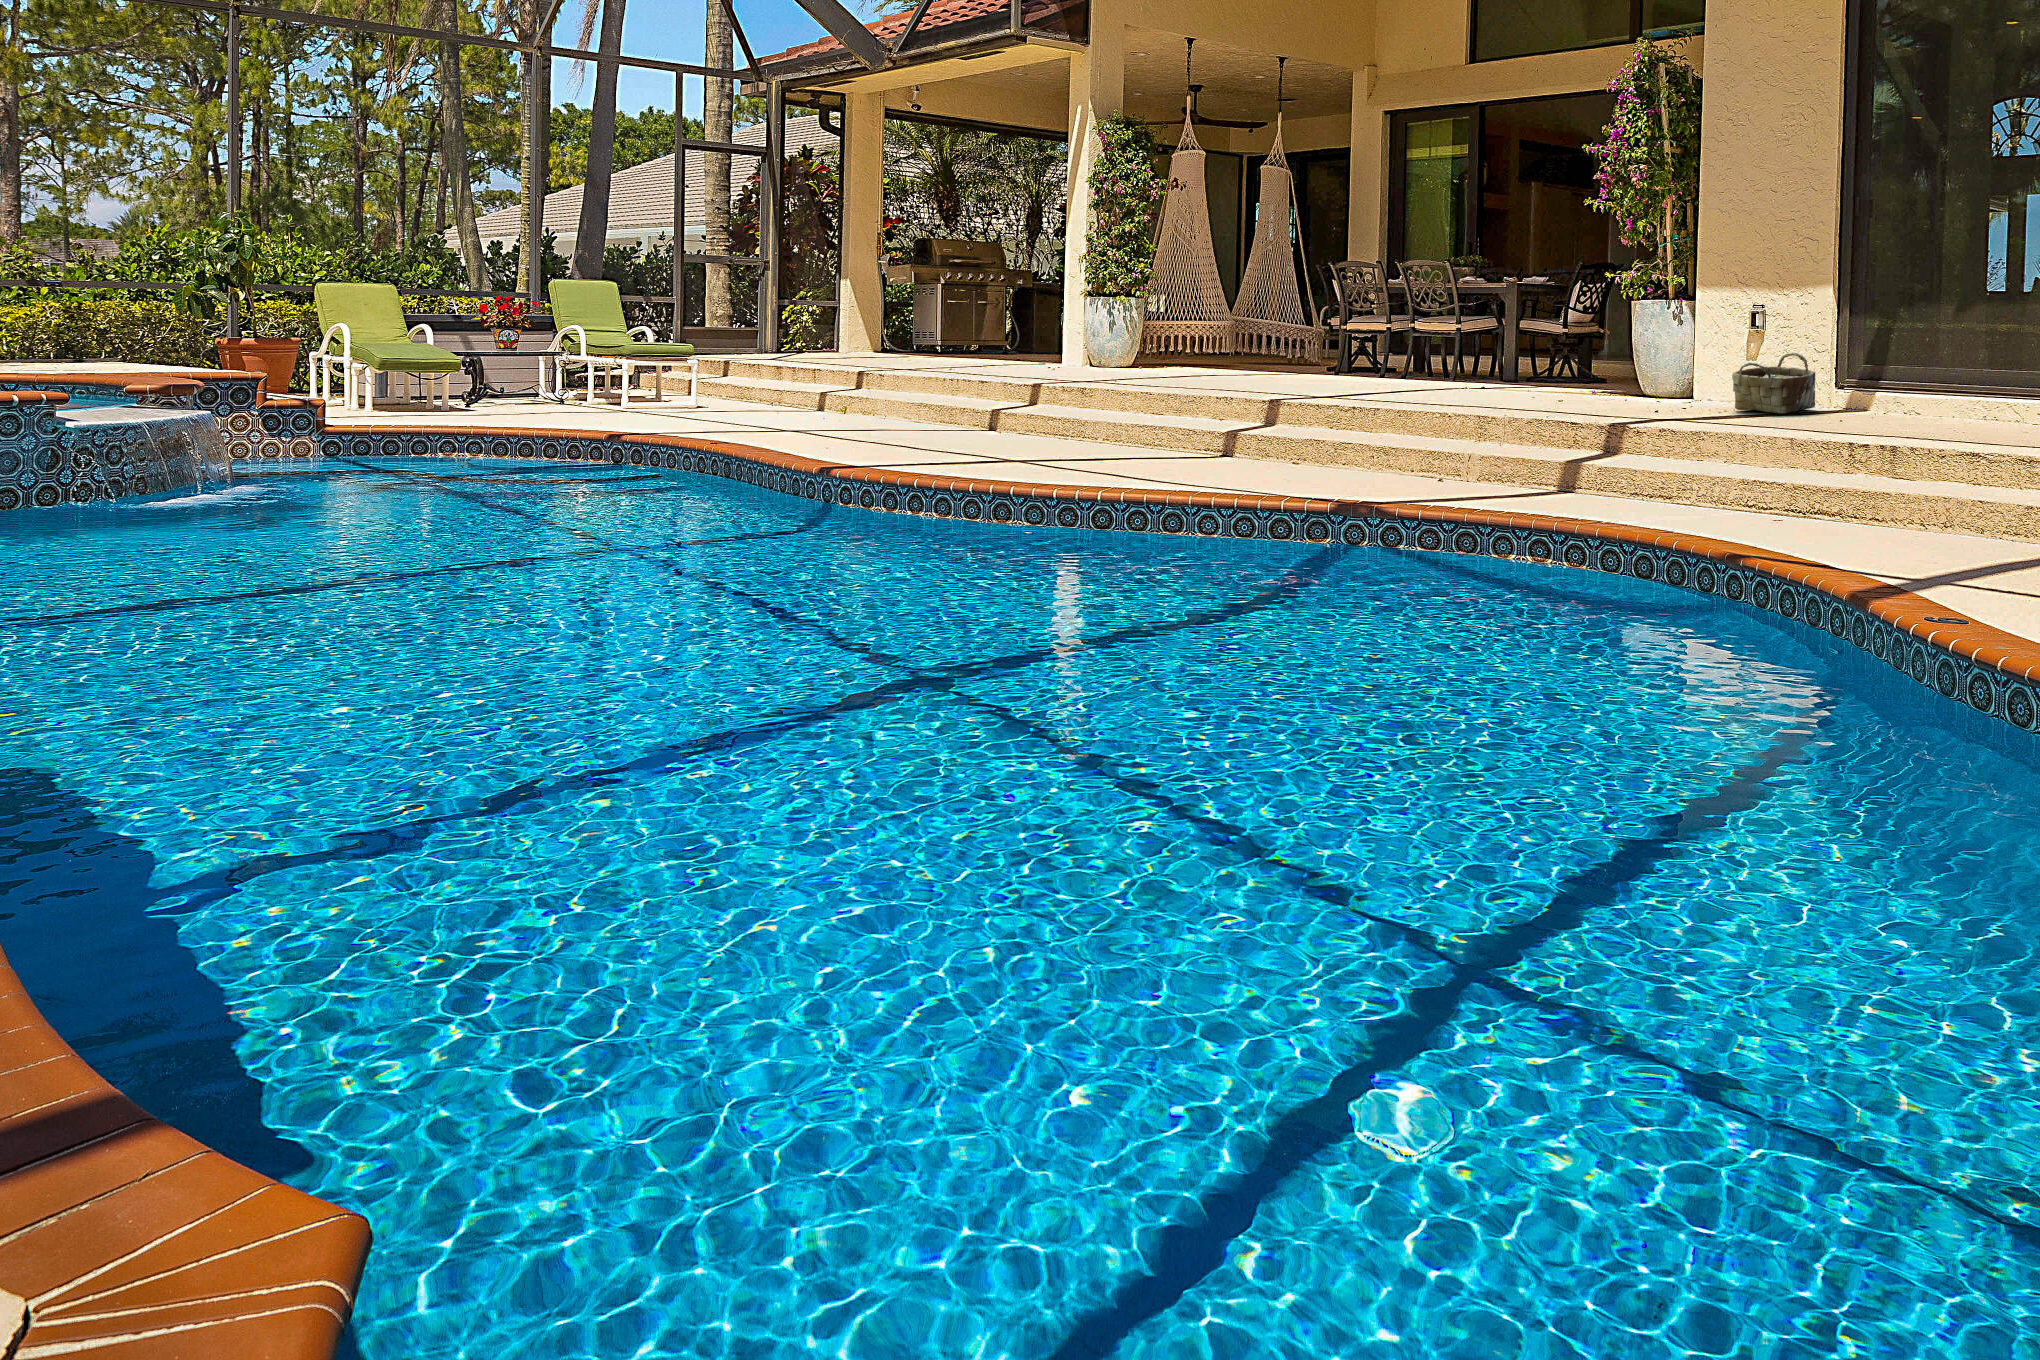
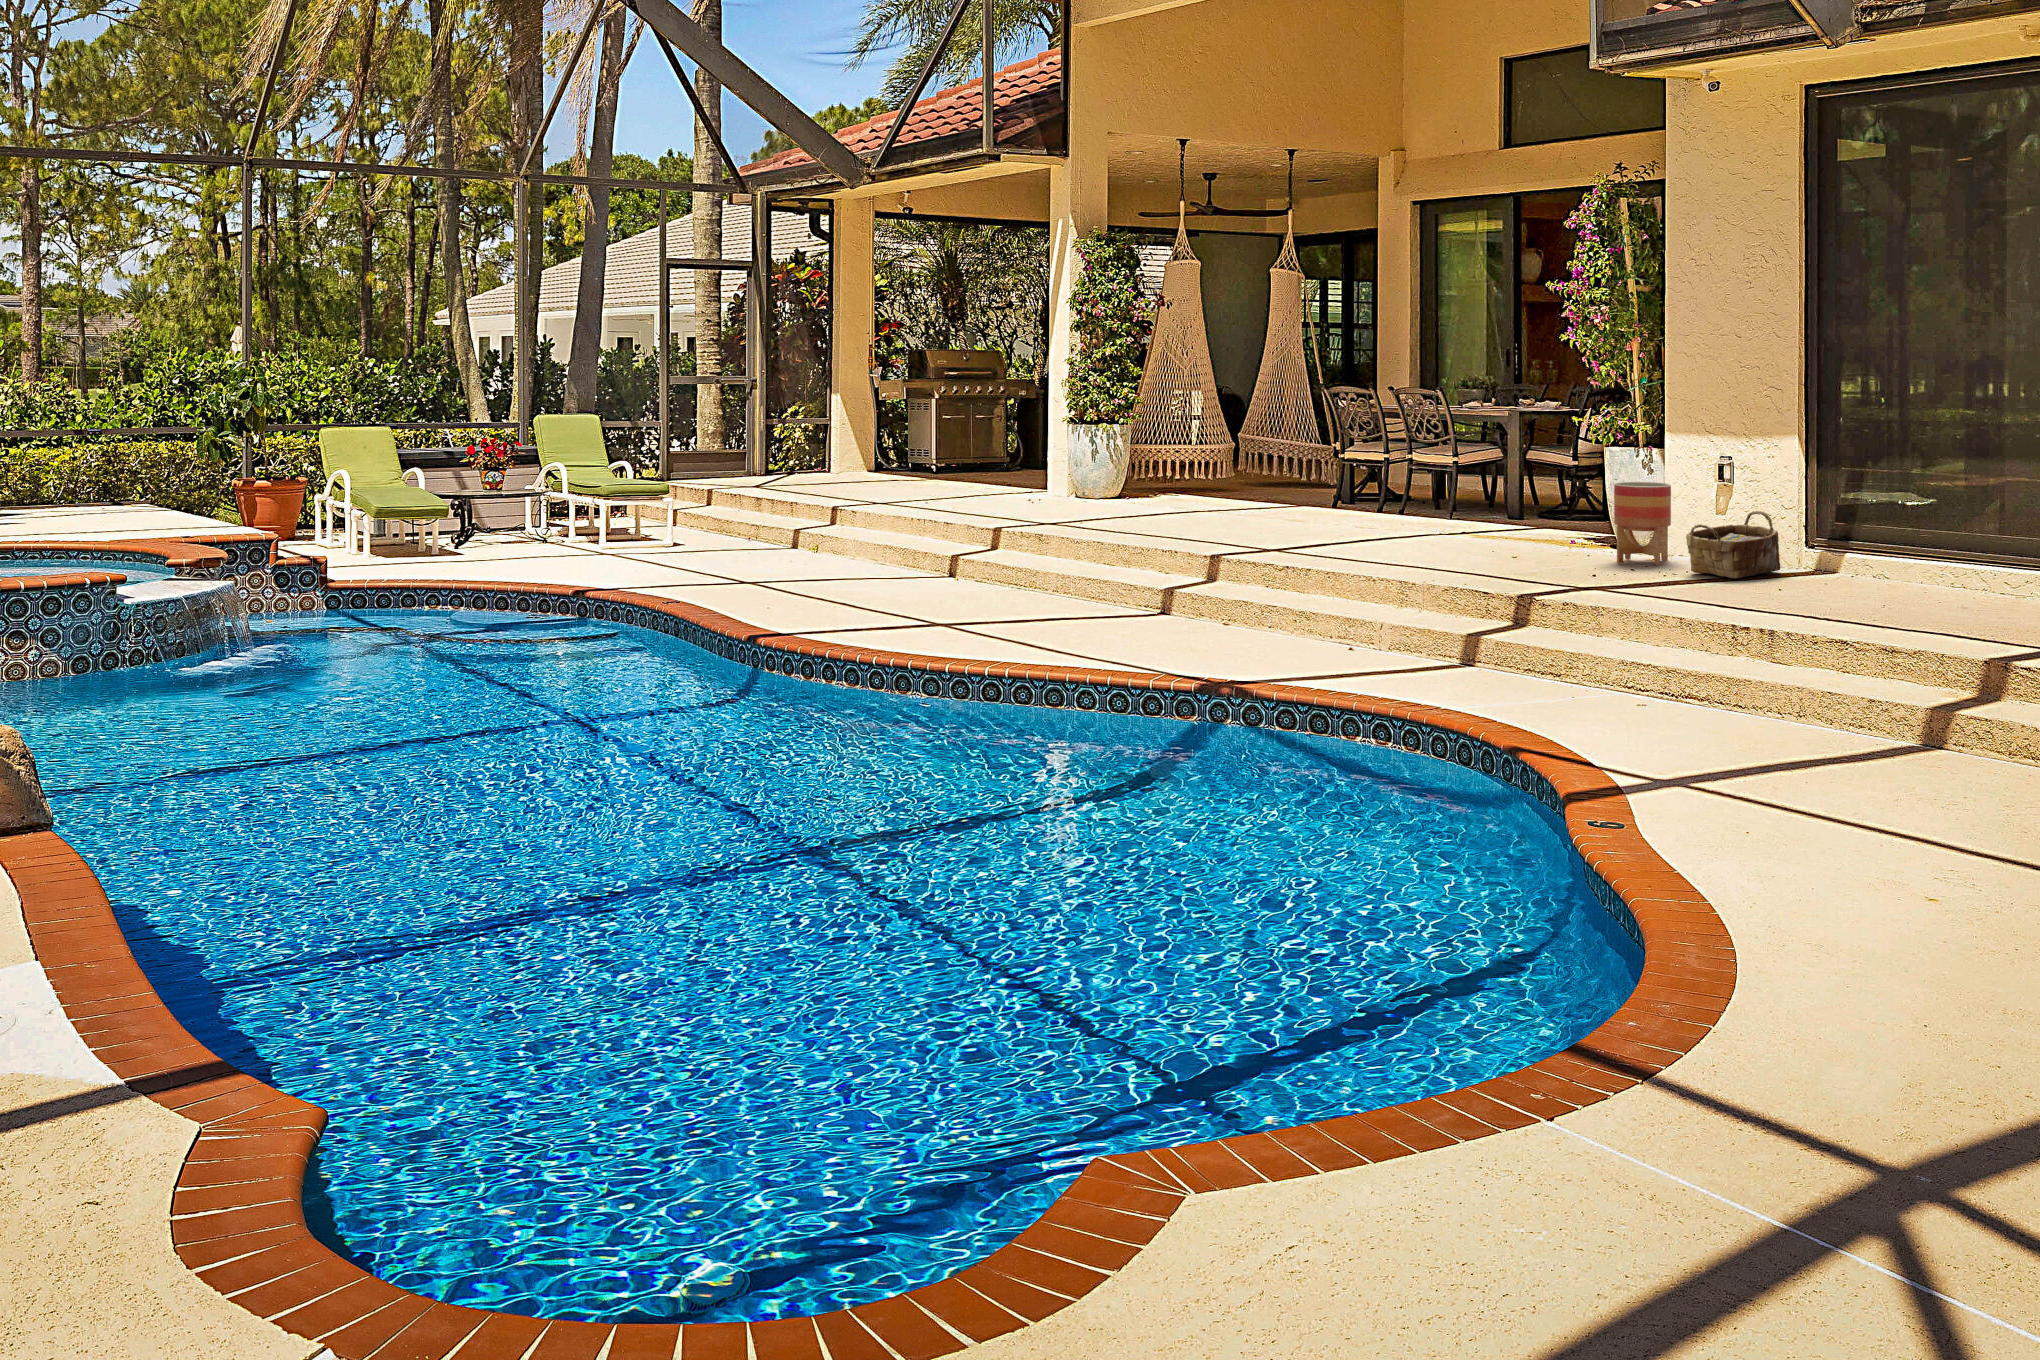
planter: none [1650,330,1704,406] -> present [1614,482,1671,565]

